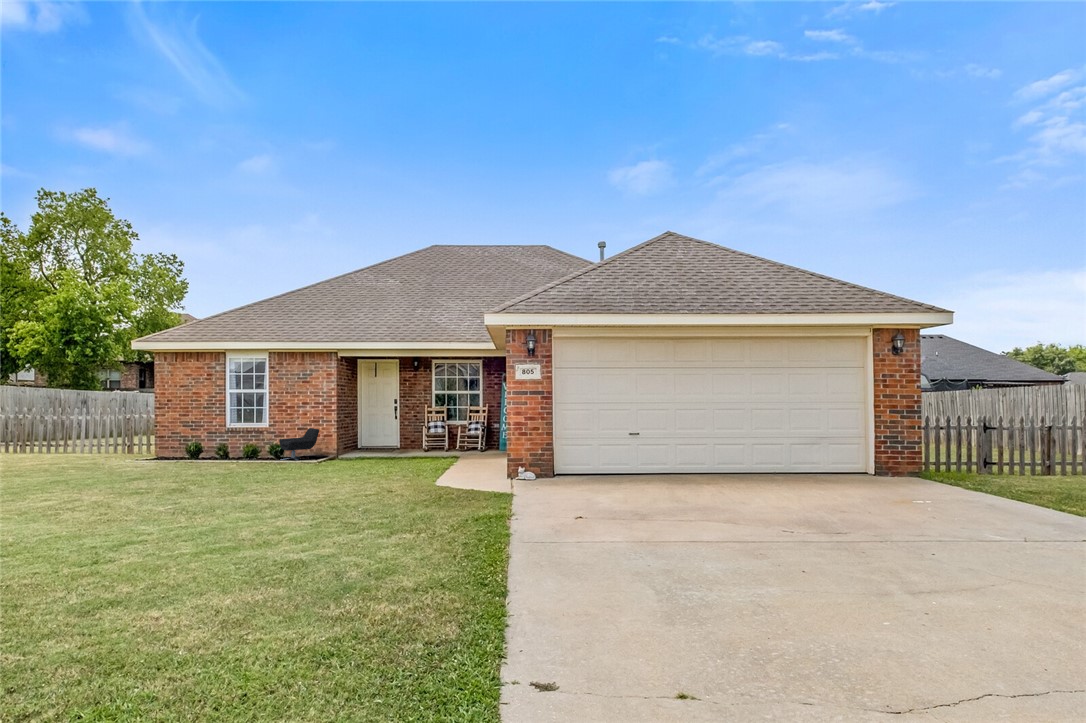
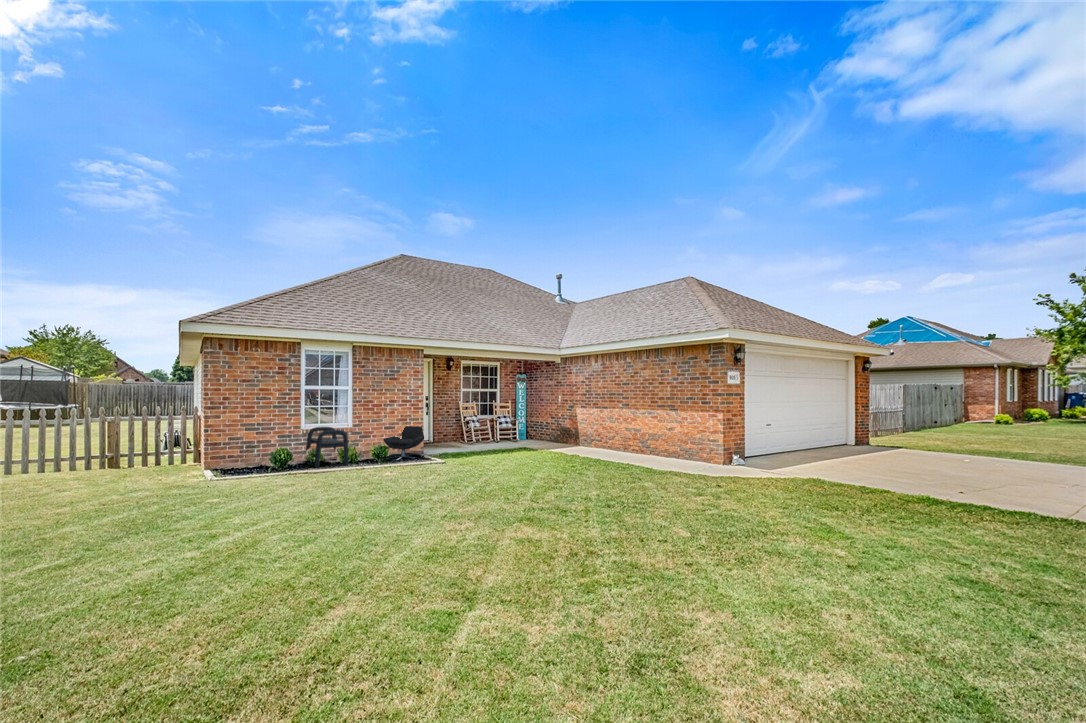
bench: none [199,426,250,461] -> present [305,427,348,468]

